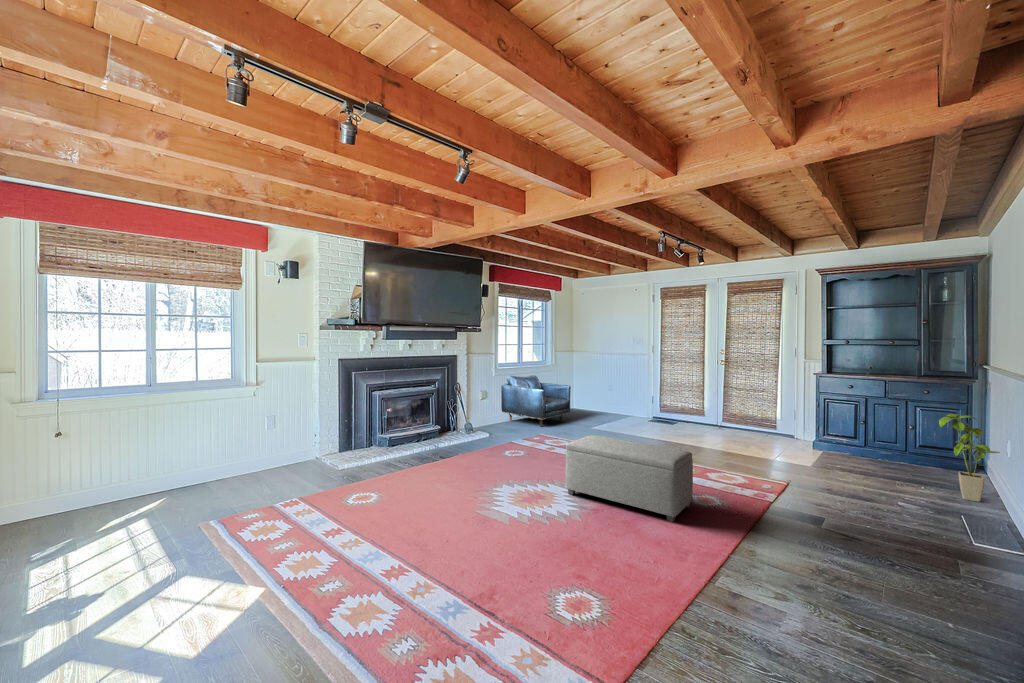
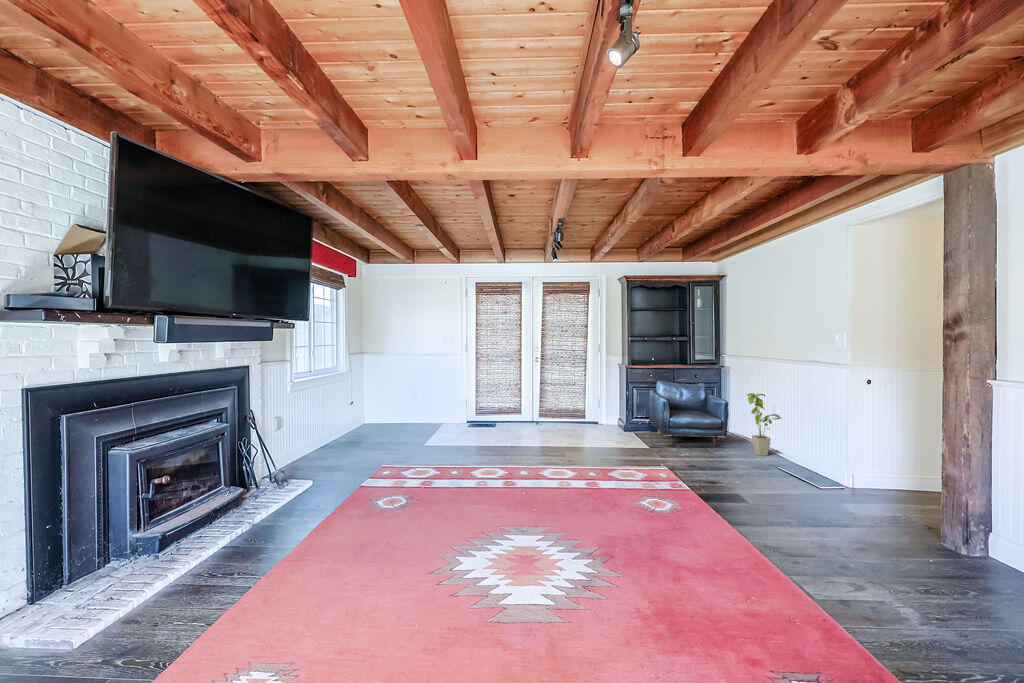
armchair: present [501,375,571,427] -> present [649,381,729,447]
ottoman: present [566,435,693,522] -> none [541,459,689,543]

